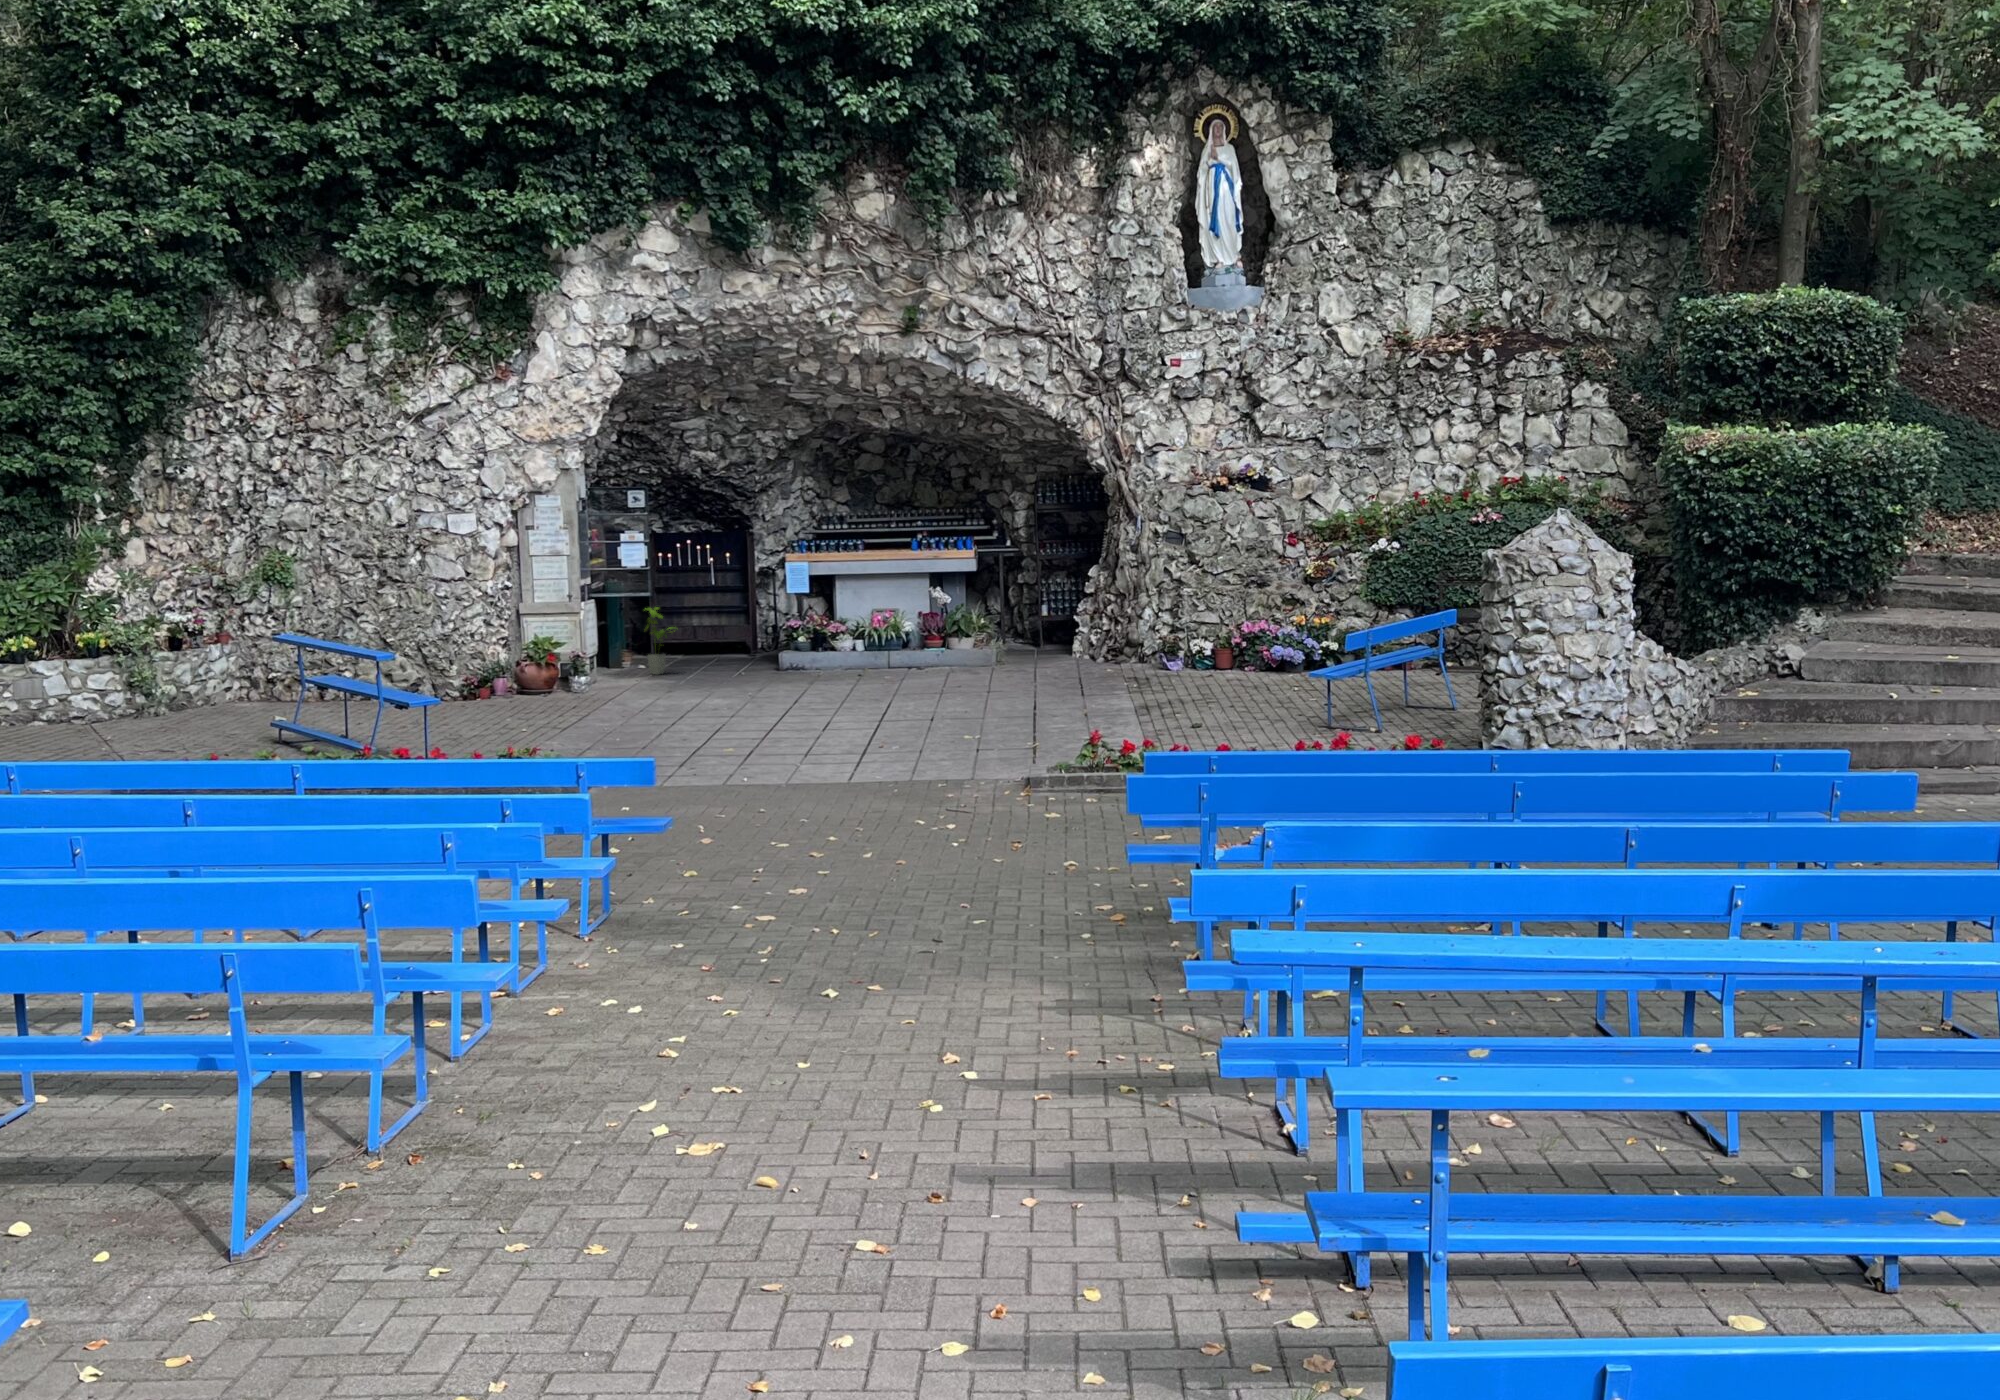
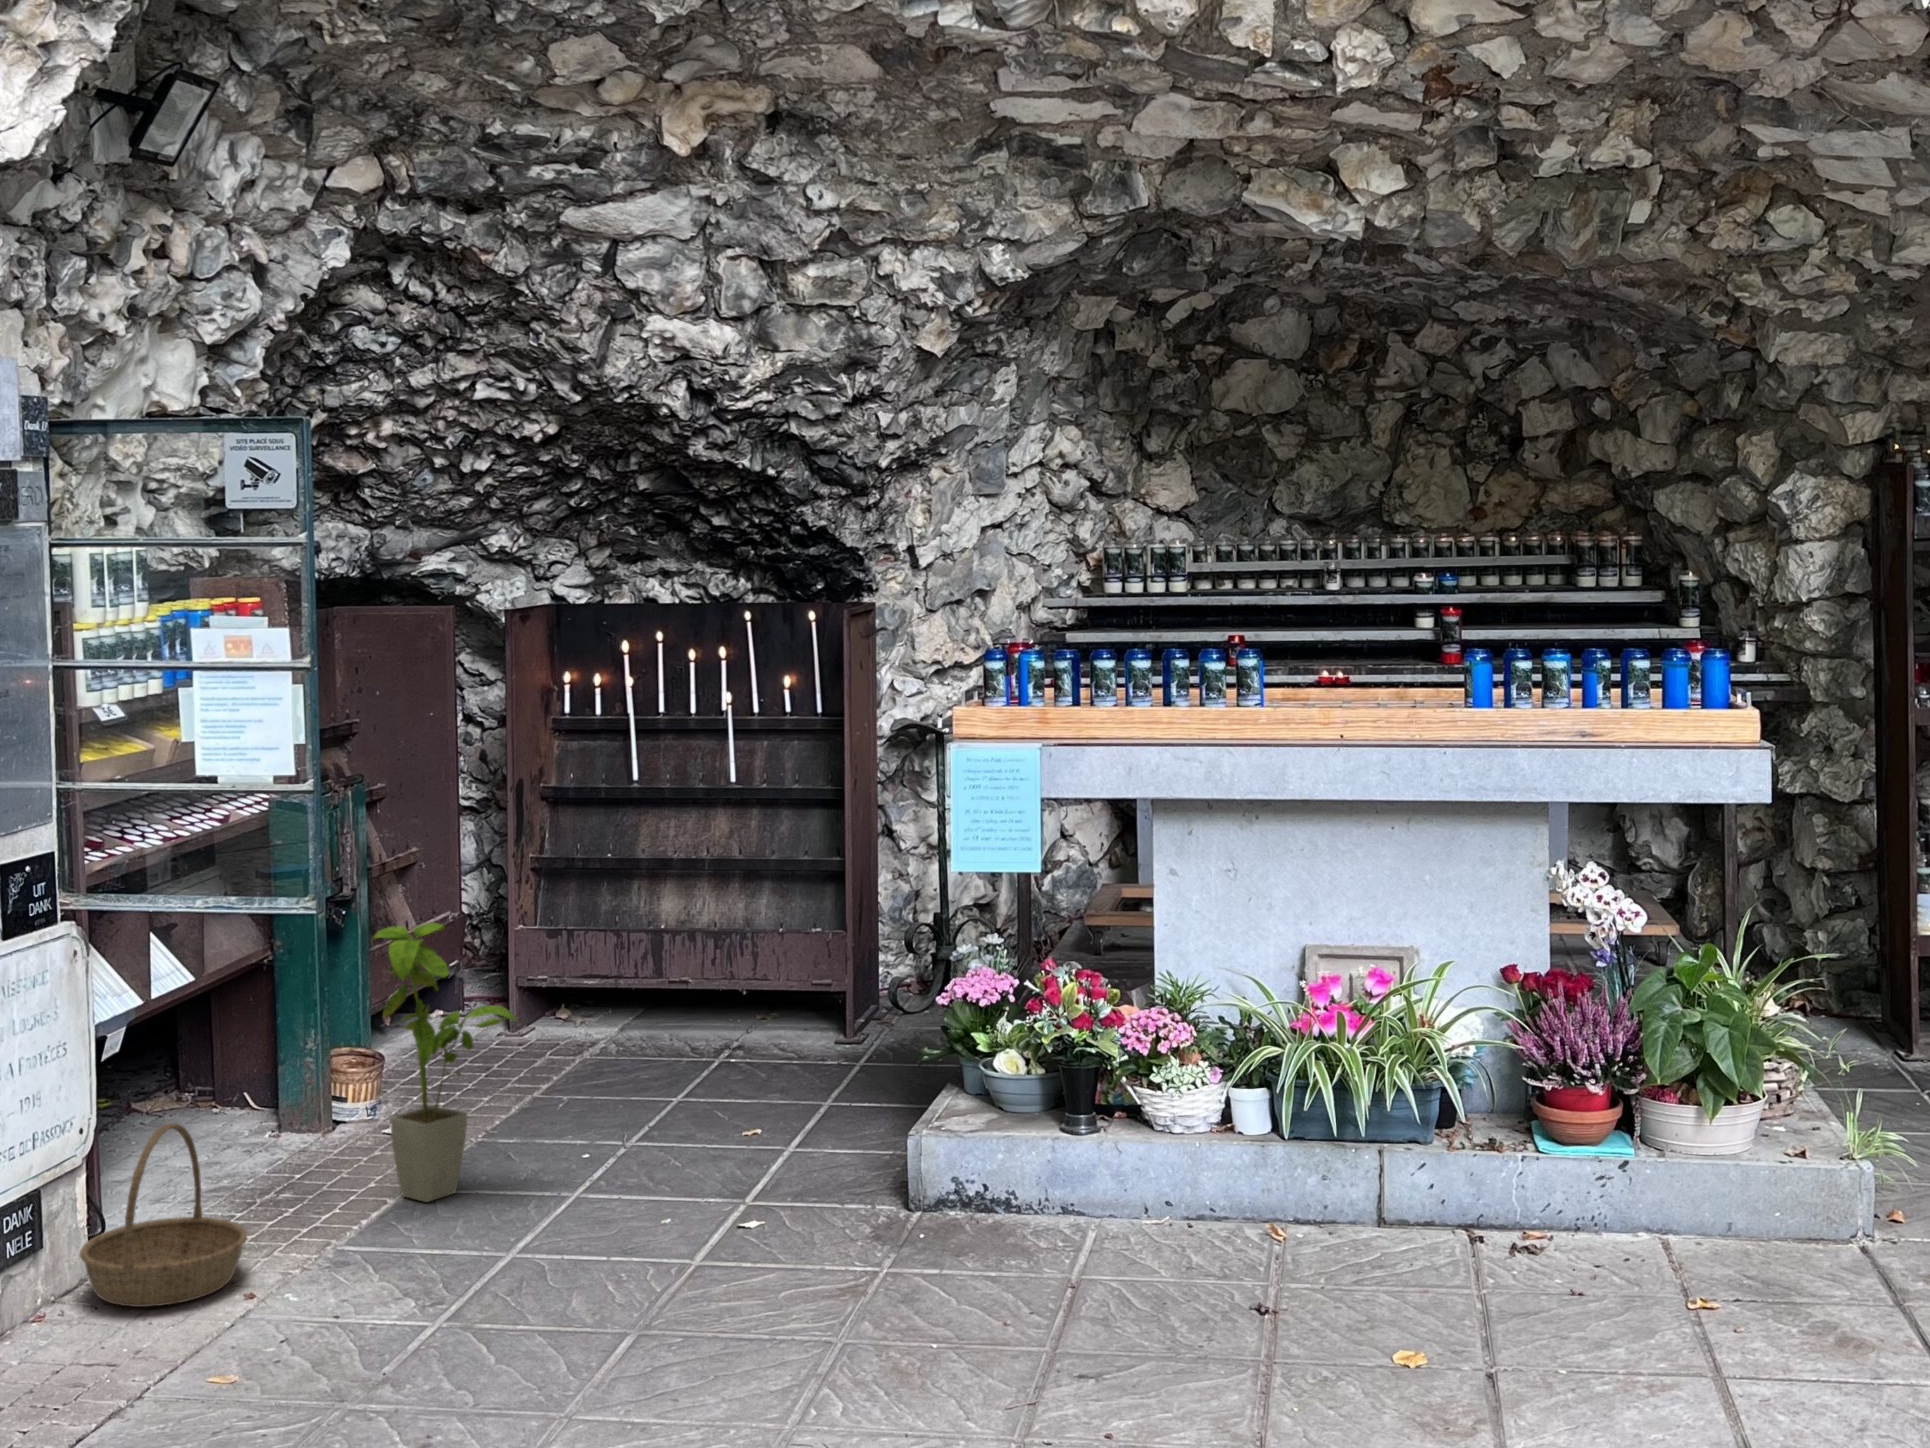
basket: none [590,647,626,685] -> present [80,1123,247,1307]

